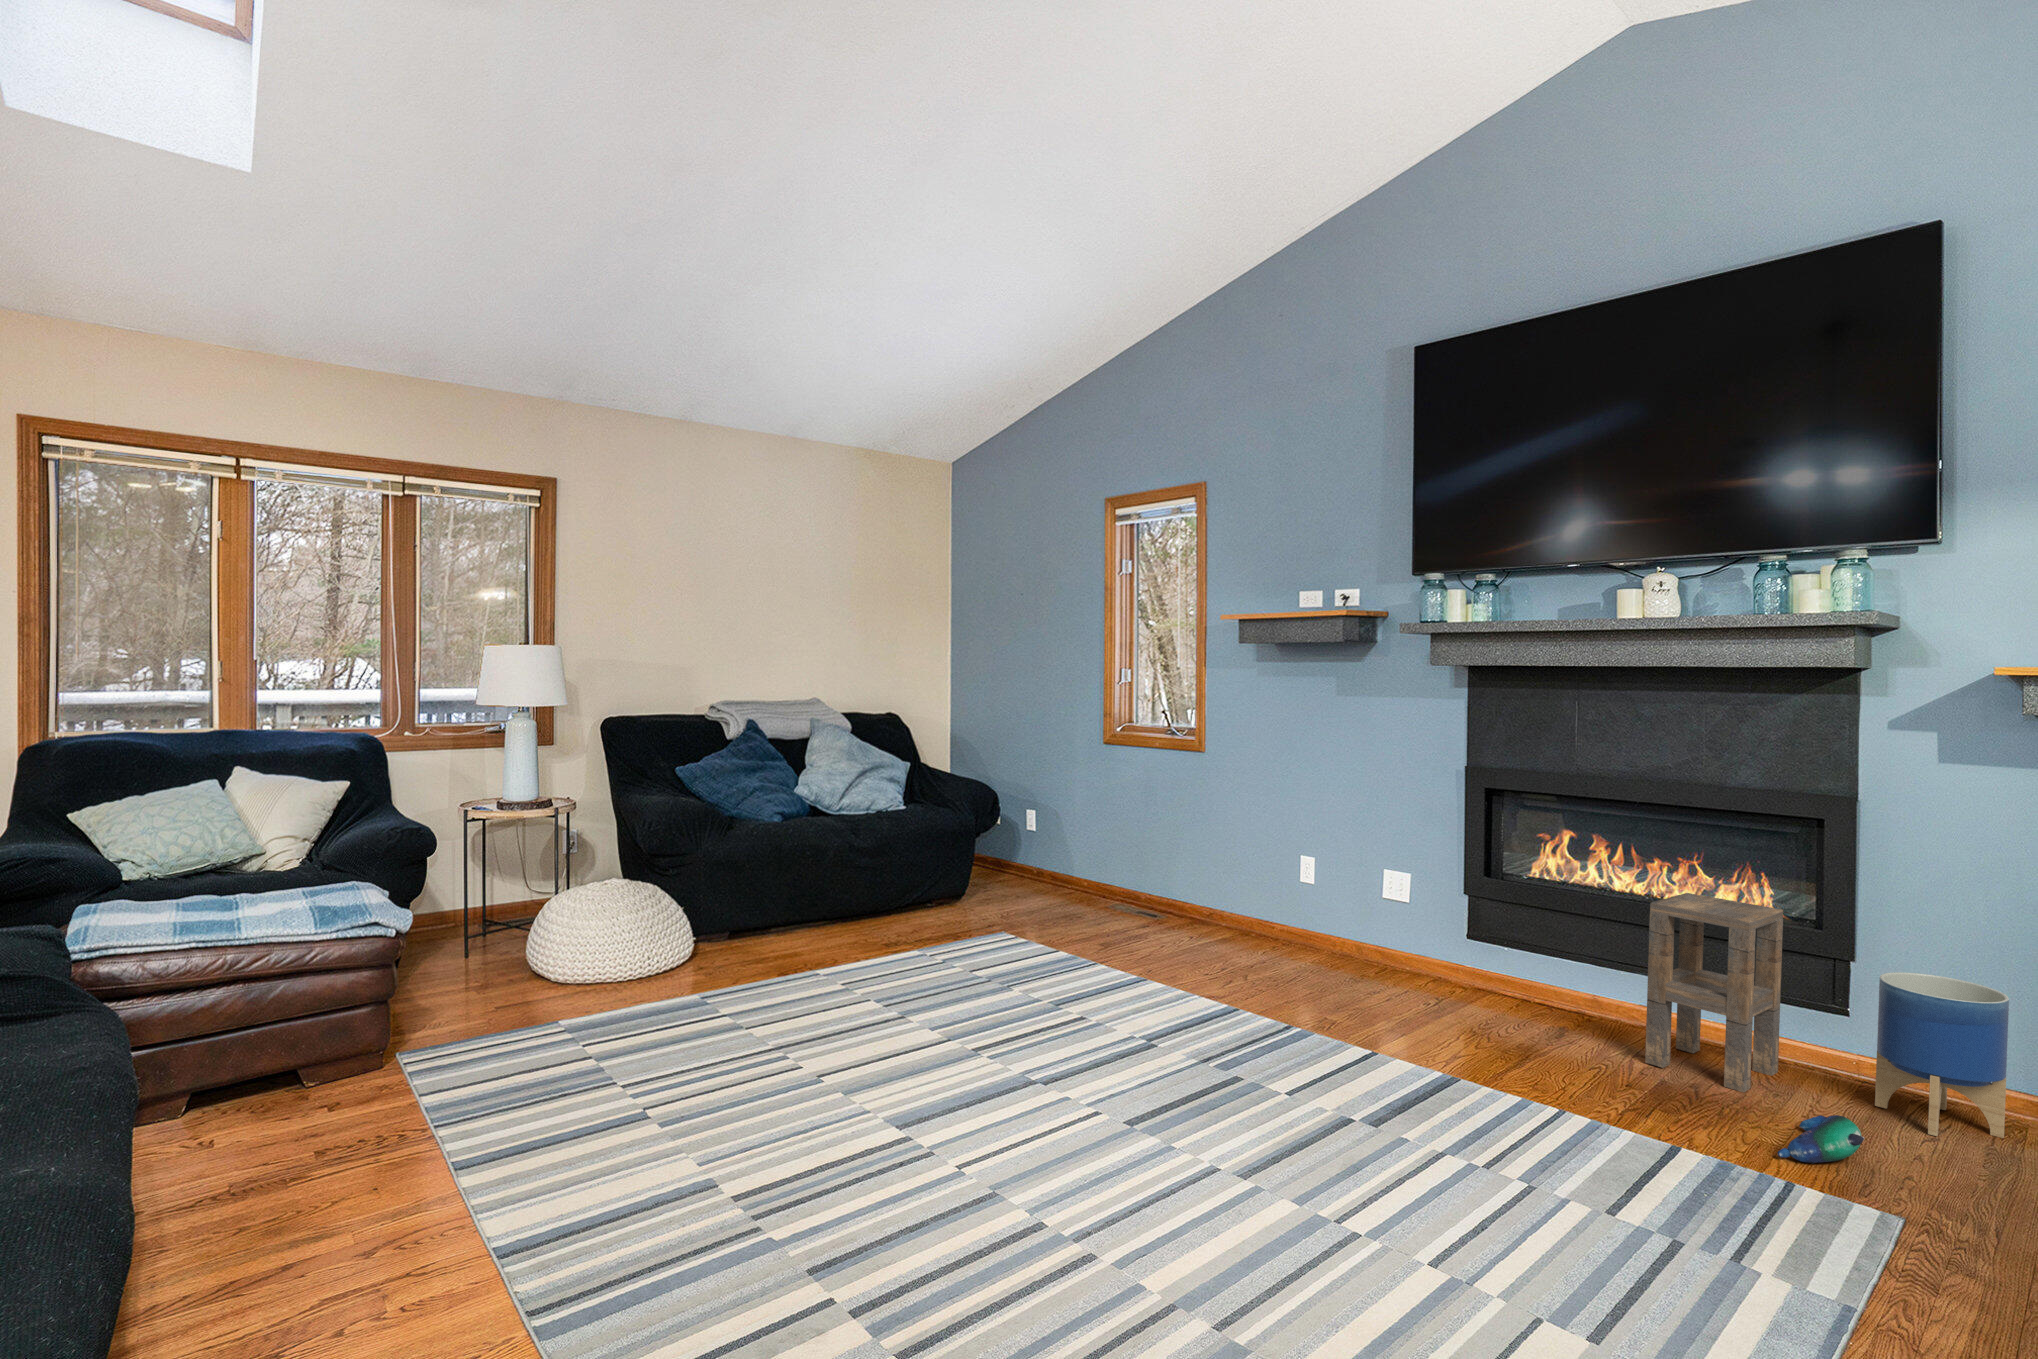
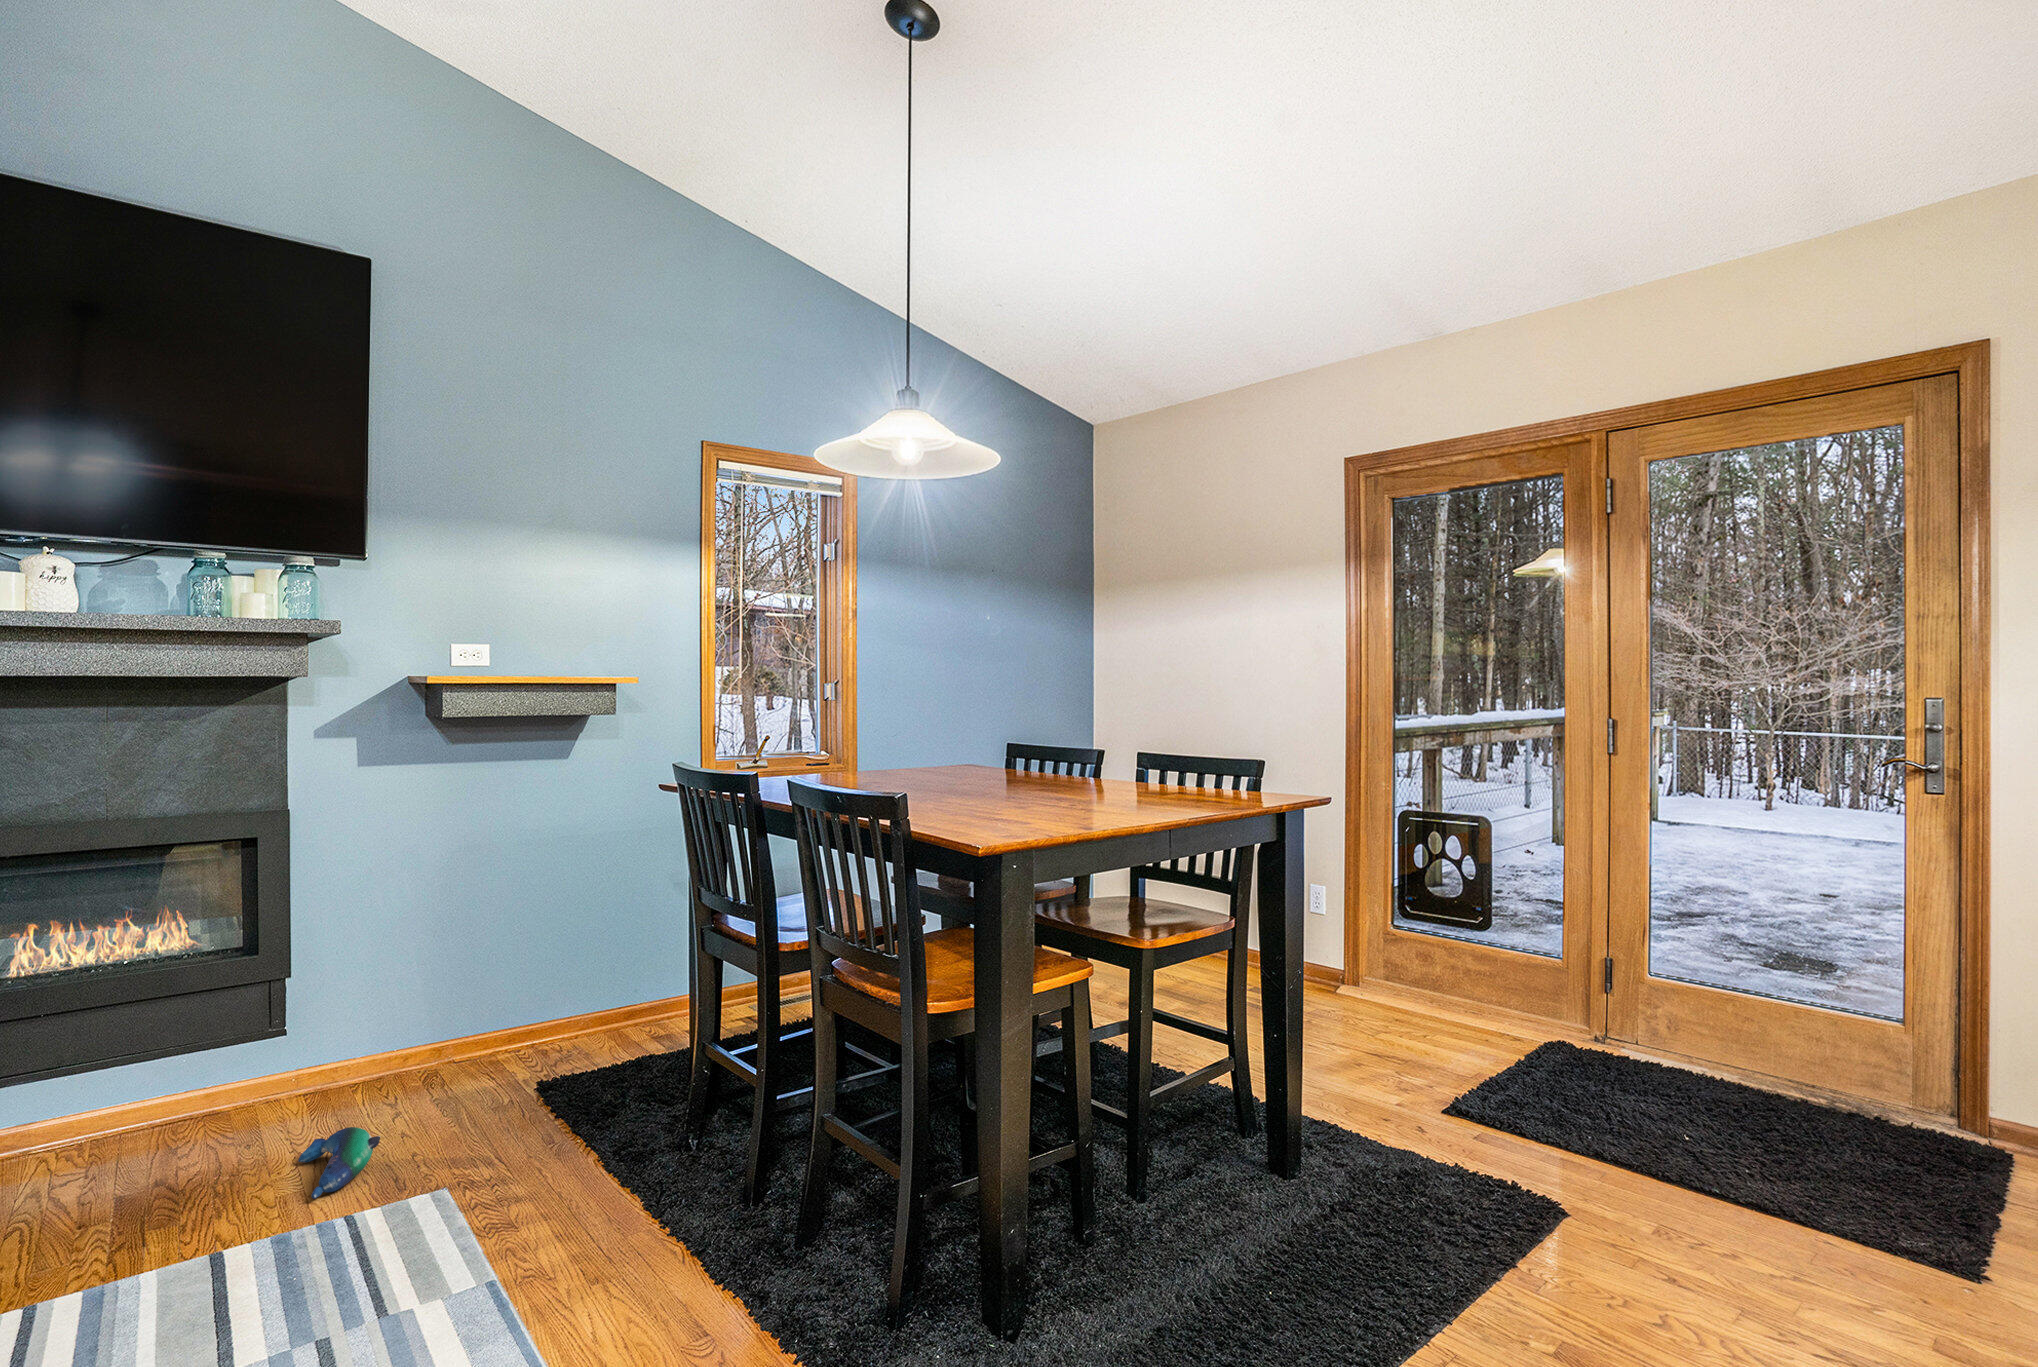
side table: present [1645,893,1783,1092] -> none [72,943,221,1189]
planter: present [1875,972,2009,1138] -> none [330,959,435,1110]

